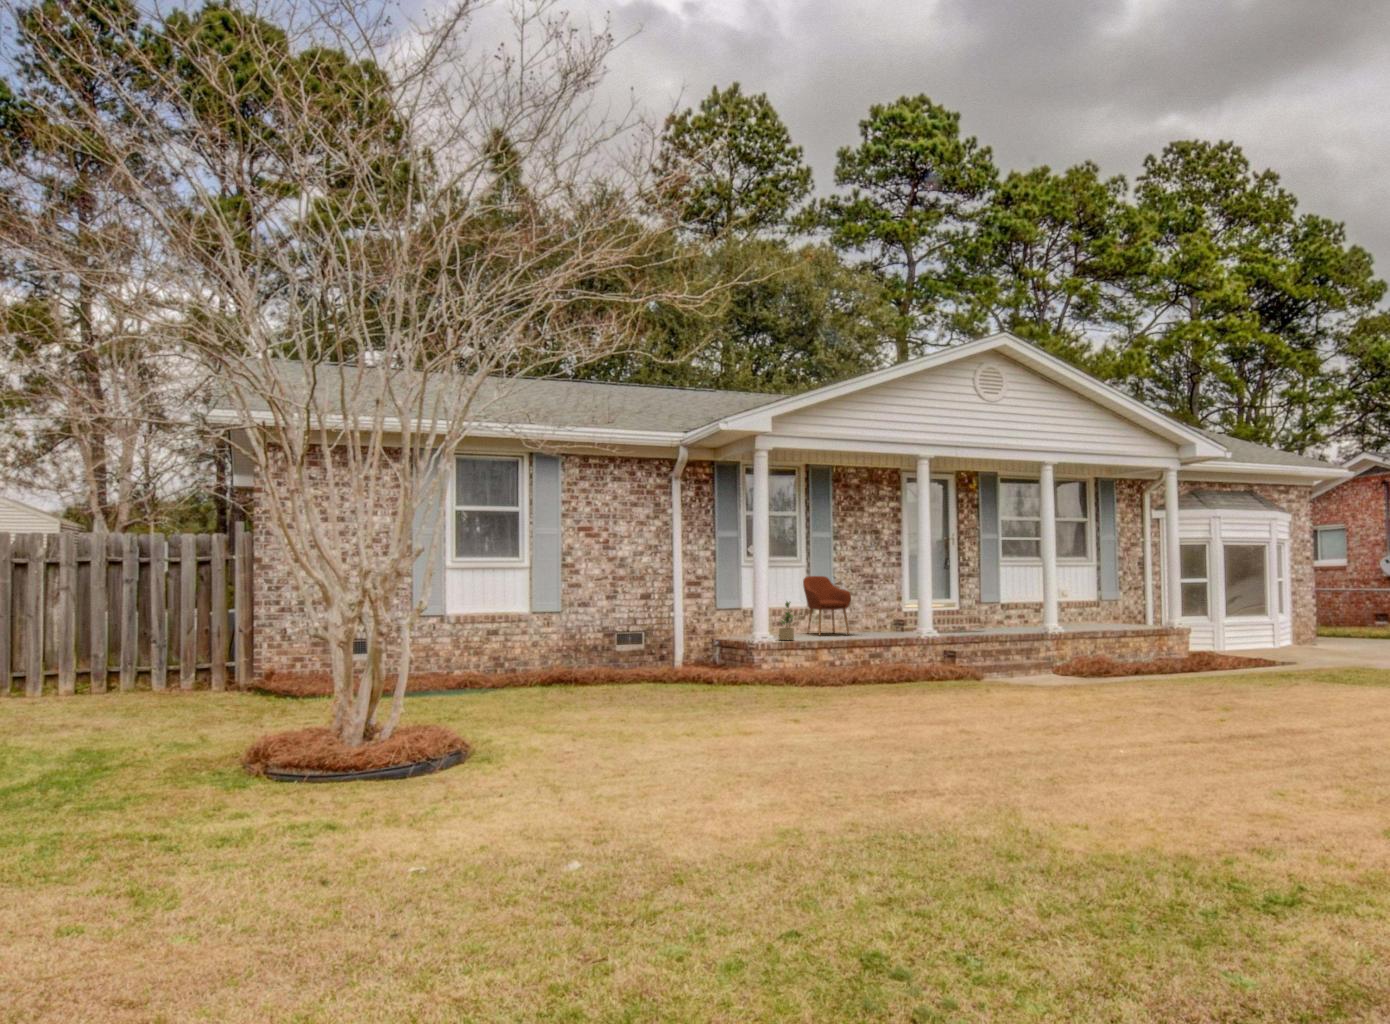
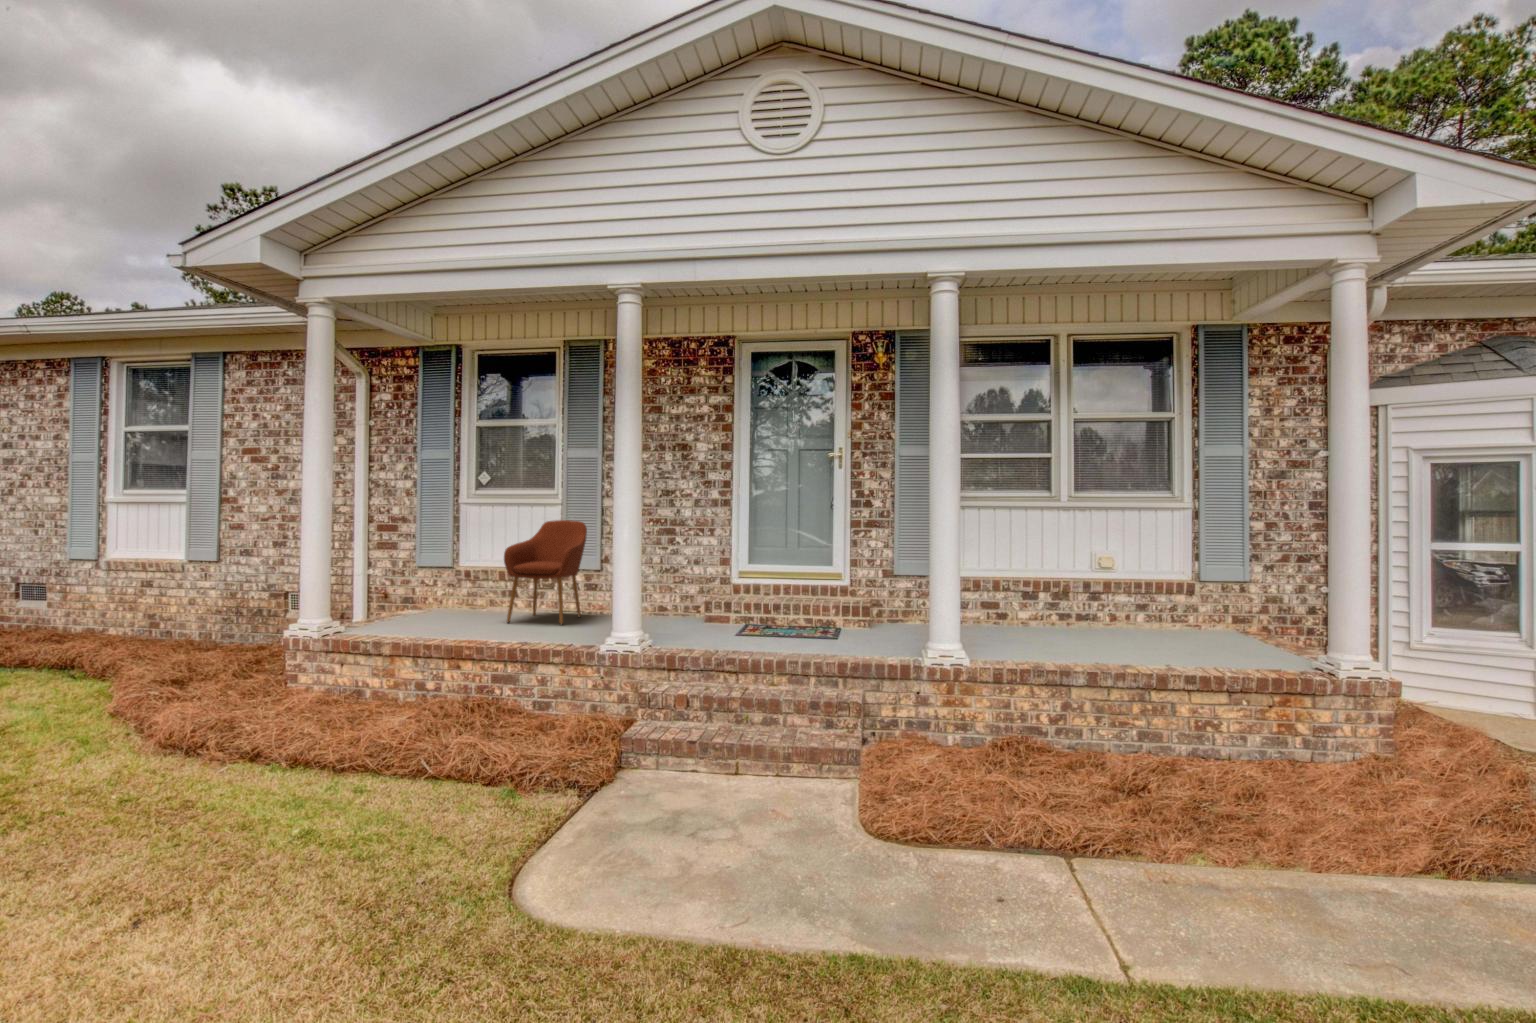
potted plant: present [779,602,794,640] -> none [360,562,402,632]

